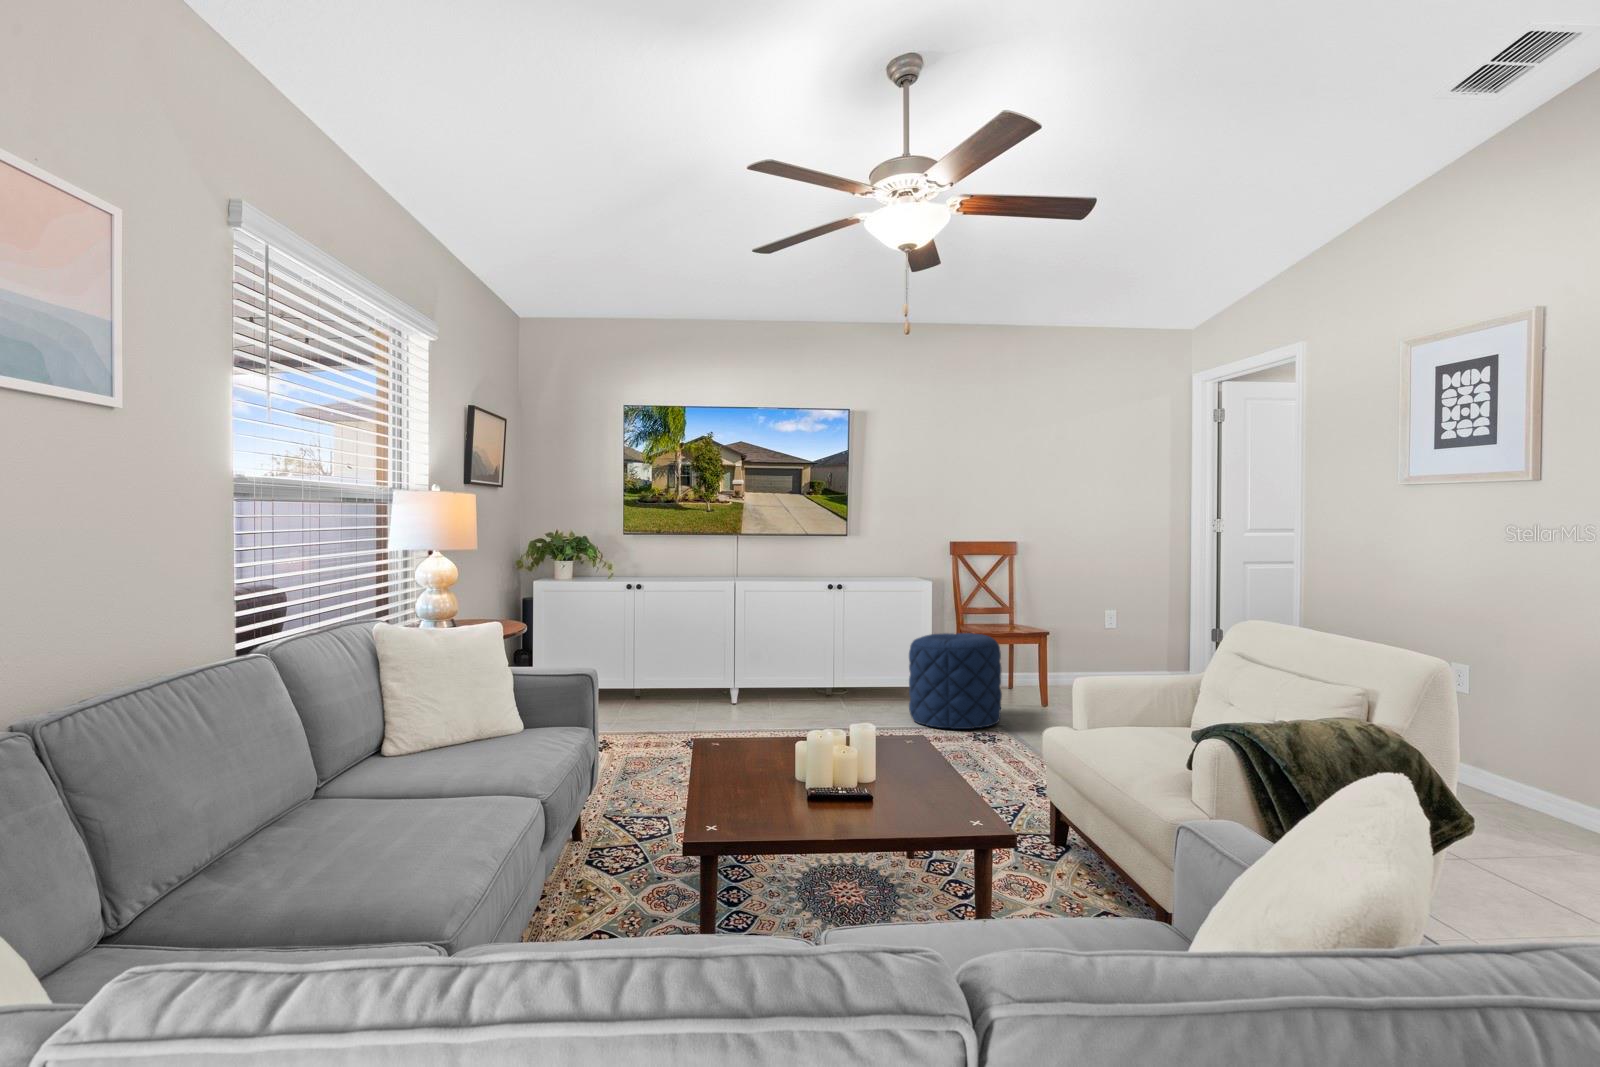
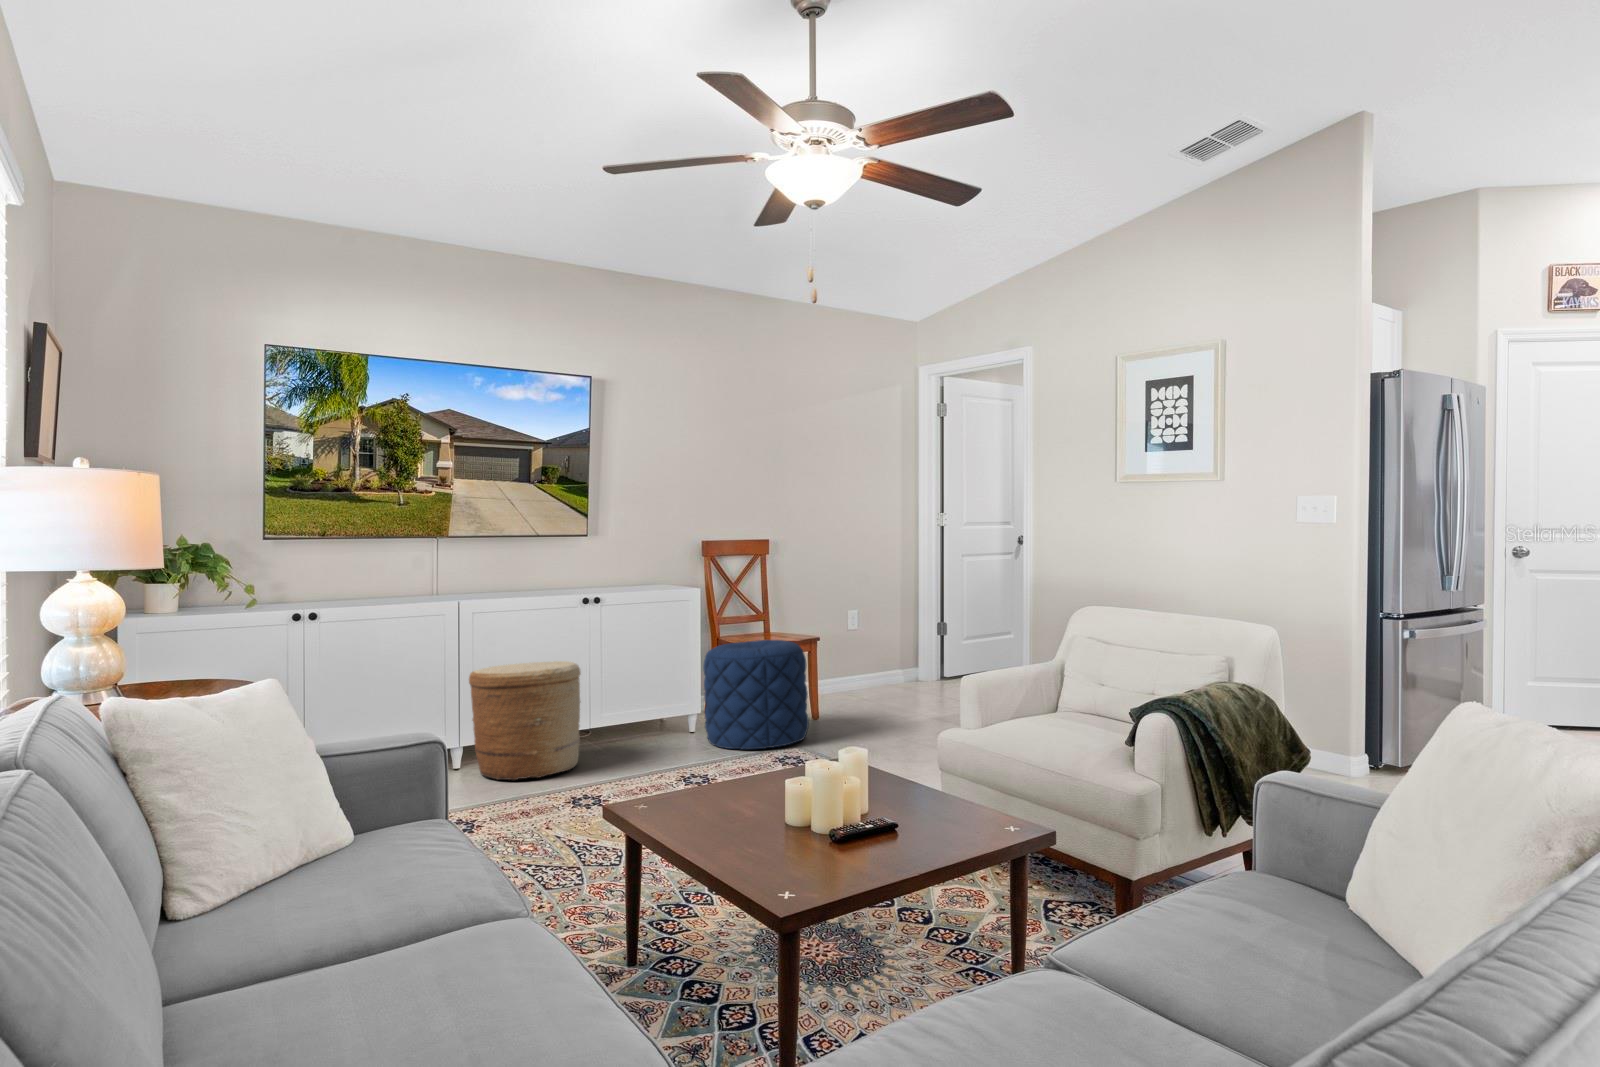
woven basket: none [722,634,802,721] -> present [469,661,581,780]

